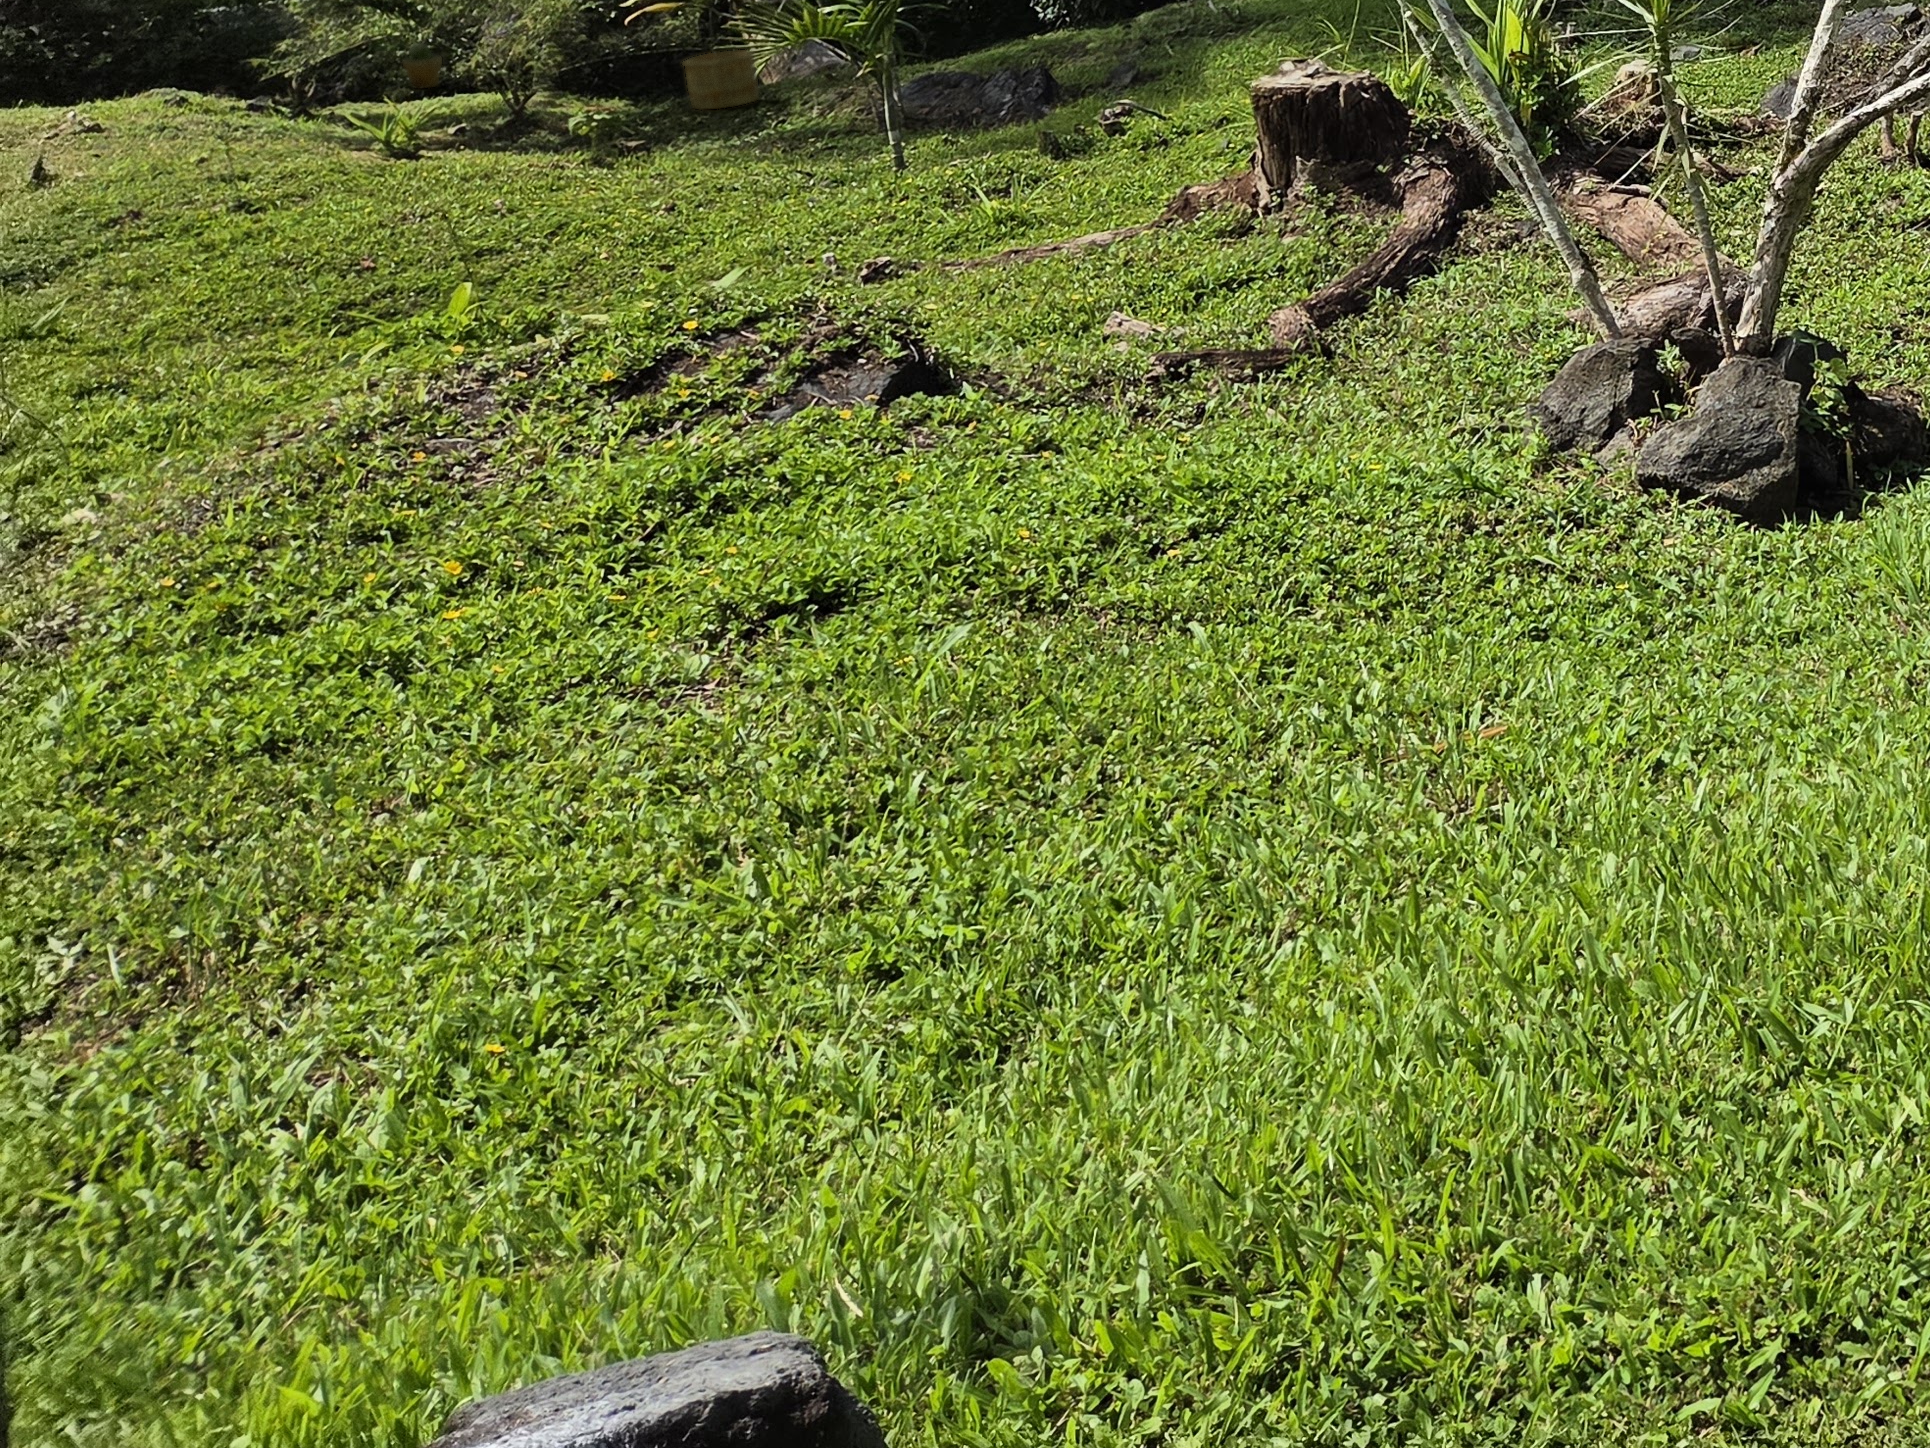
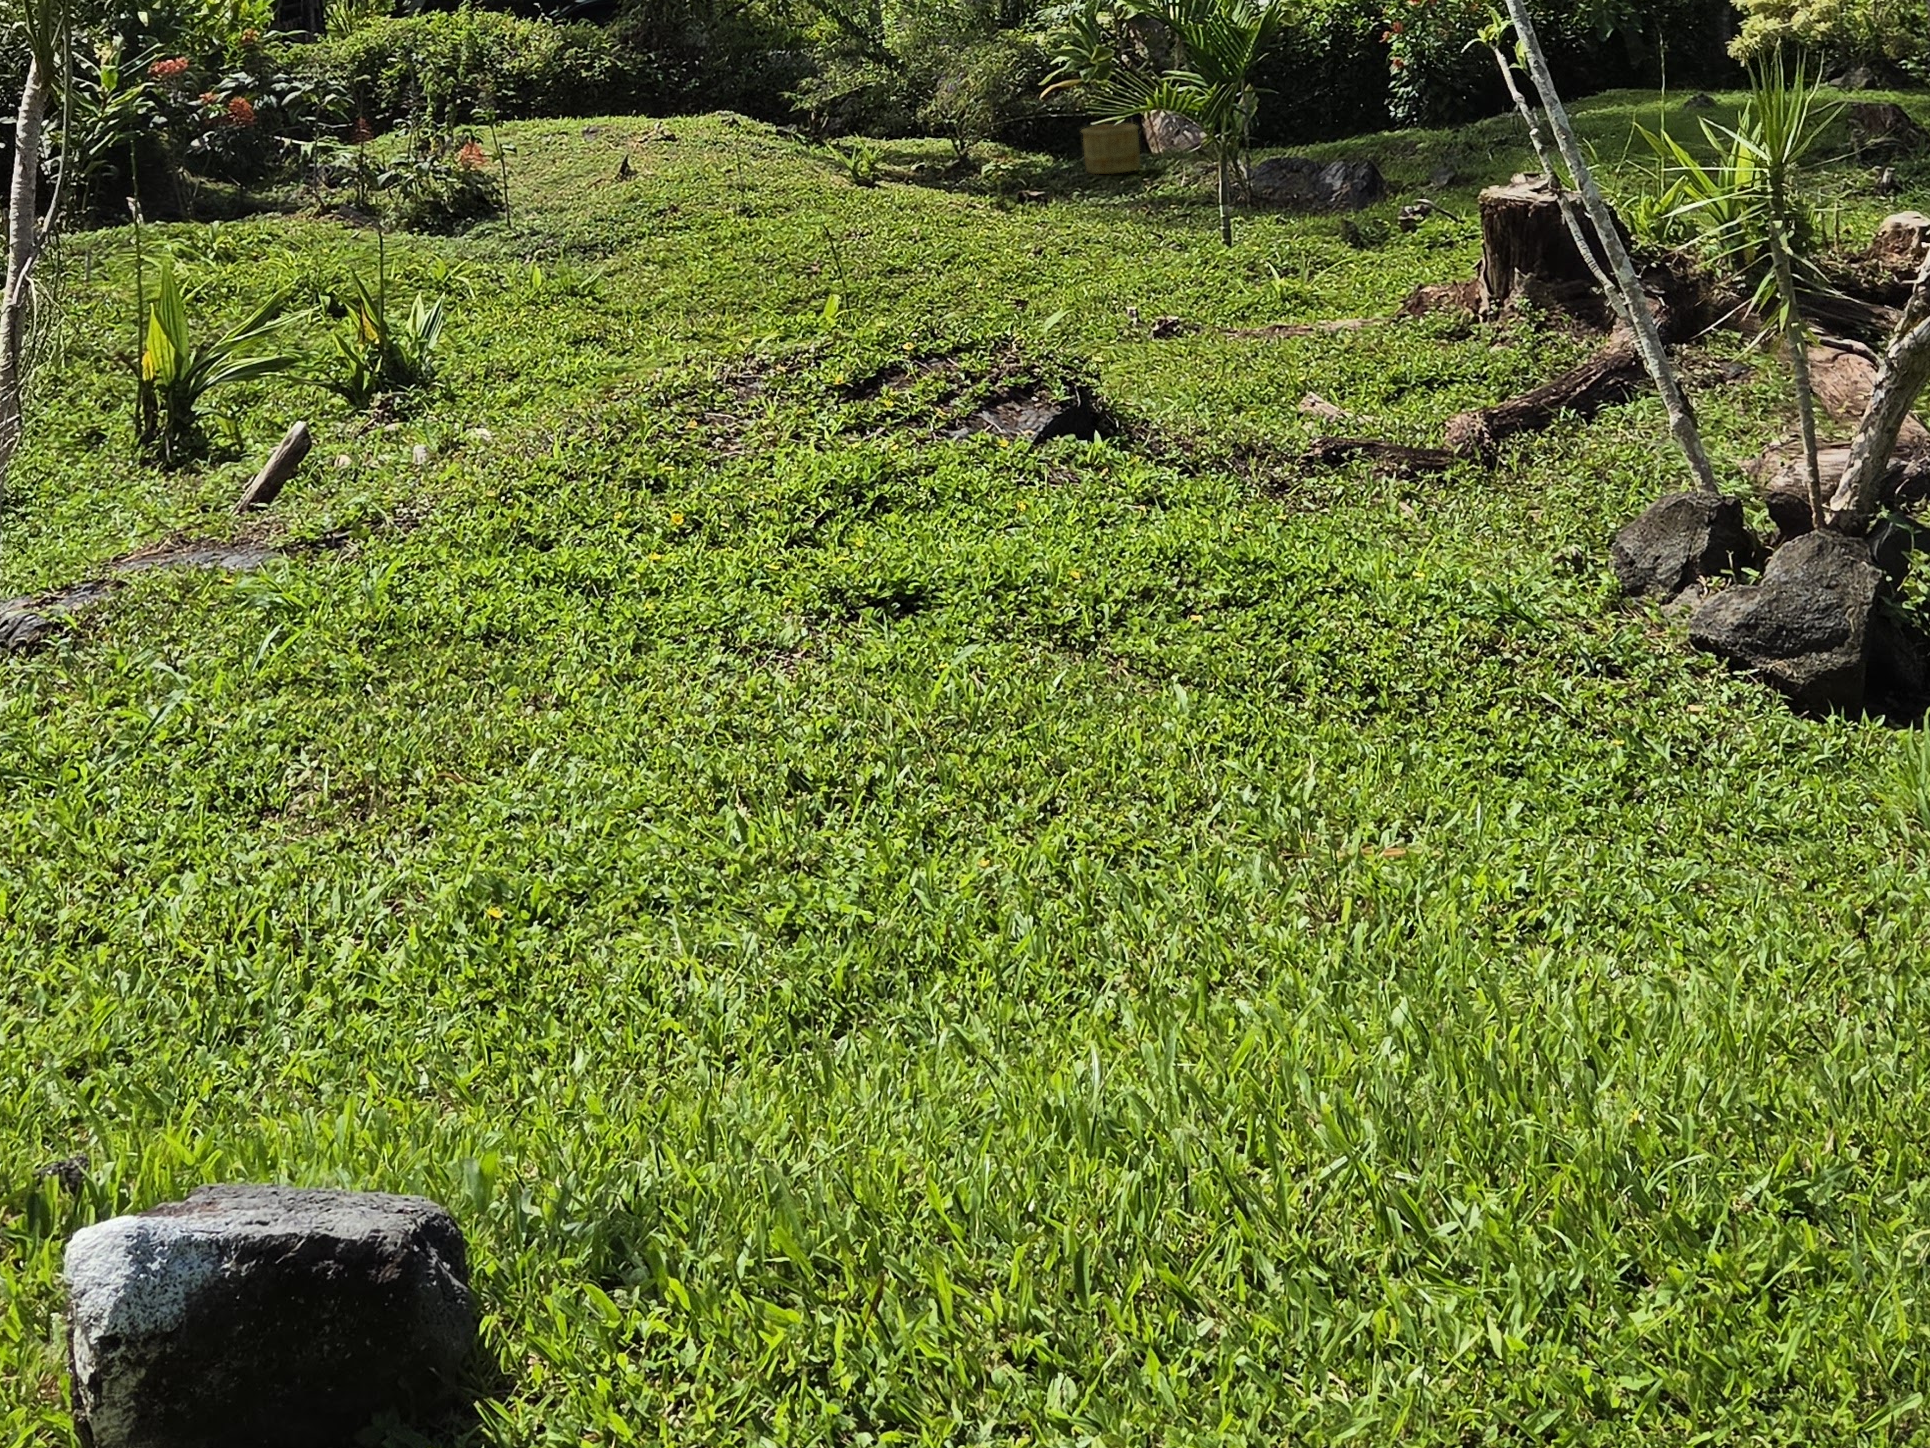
potted plant: present [403,43,442,89] -> none [885,97,914,135]

